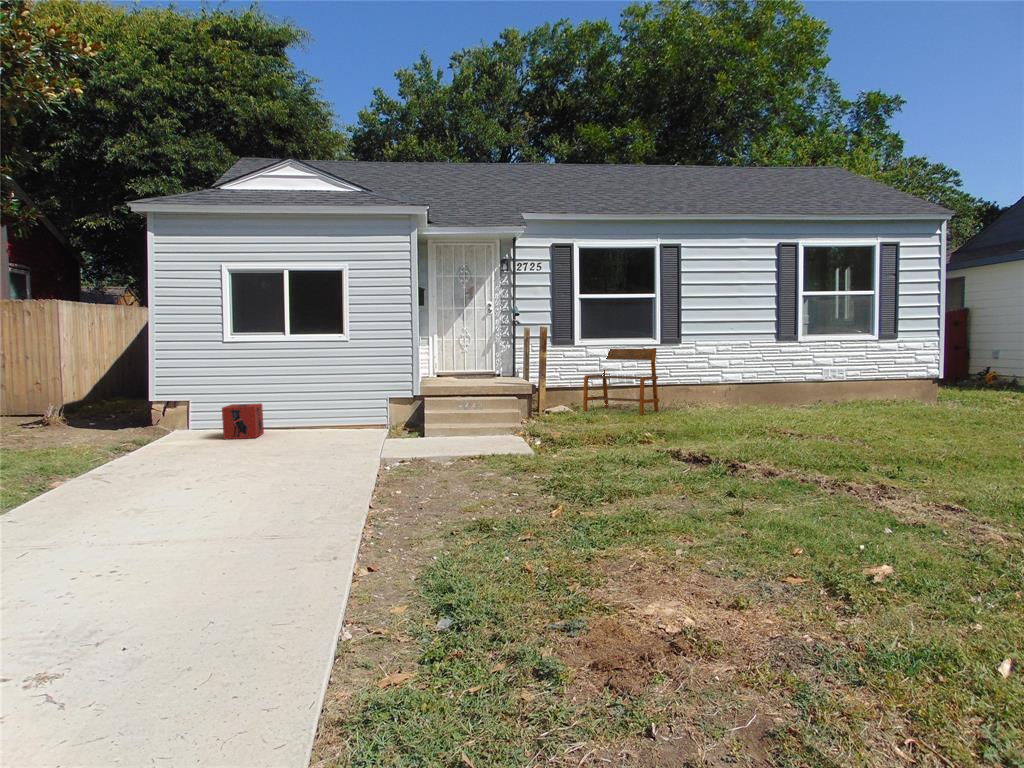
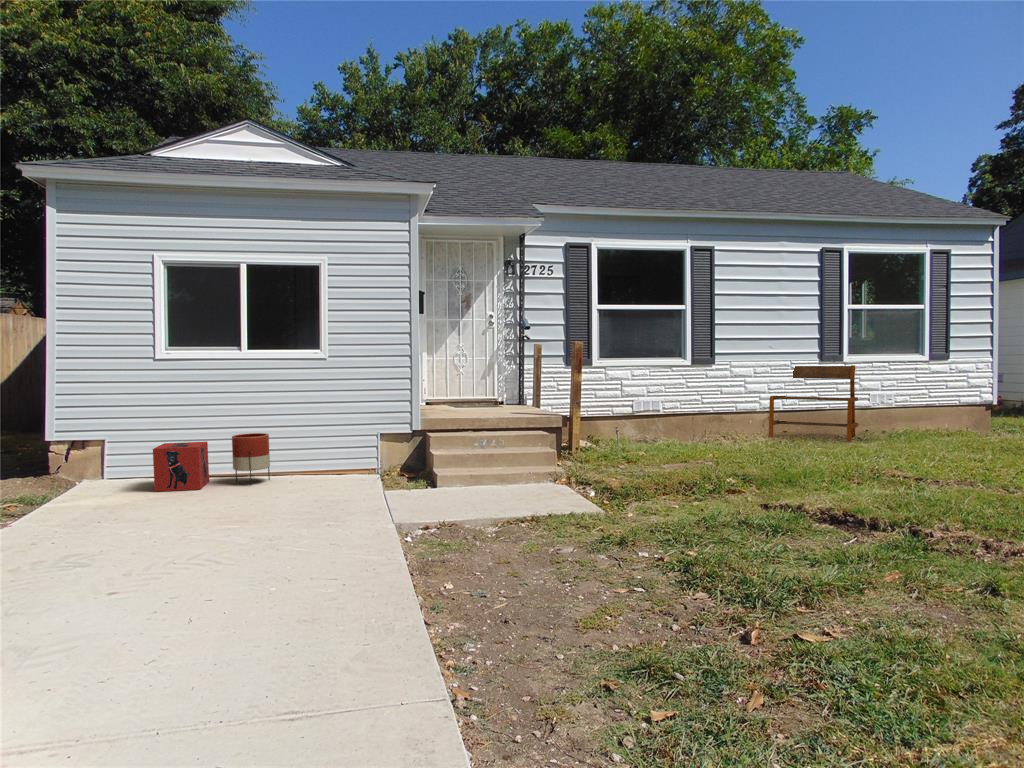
bench: present [583,348,659,415] -> present [769,365,858,442]
planter: none [279,397,308,436] -> present [232,433,270,485]

